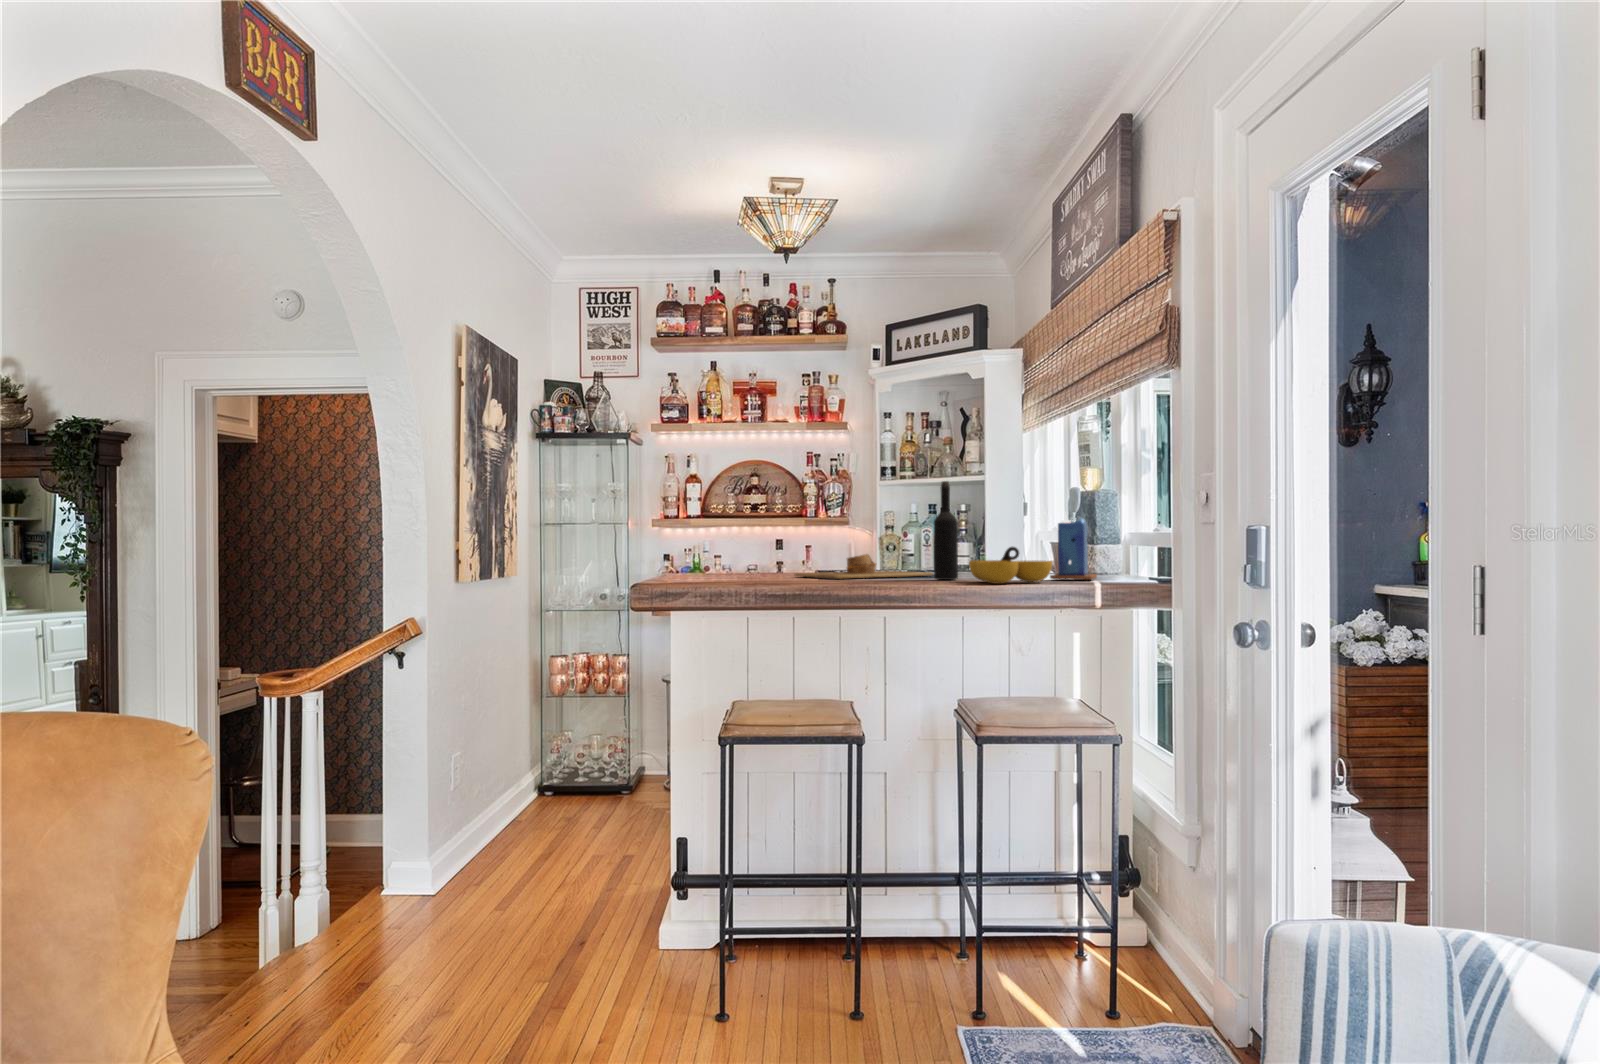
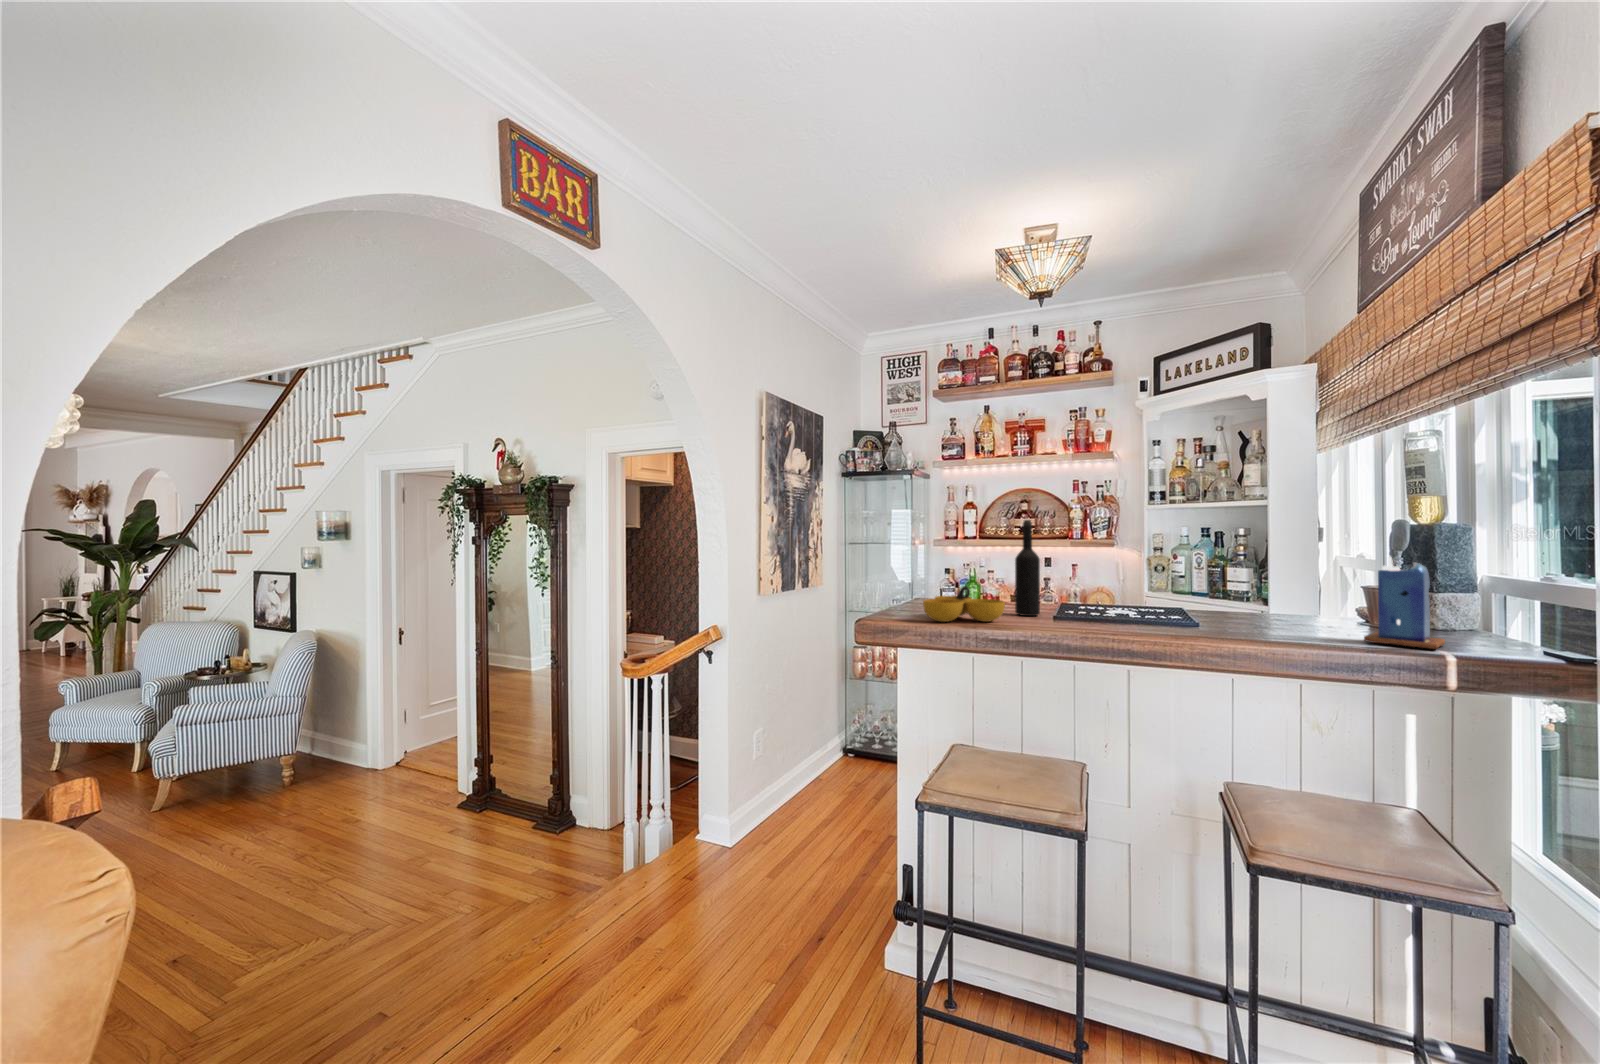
wine bottle: present [934,481,958,580] -> present [1015,520,1040,616]
decorative bowl: present [969,547,1052,584] -> present [923,586,1005,622]
cutting board: present [795,554,934,579] -> none [1036,588,1196,616]

